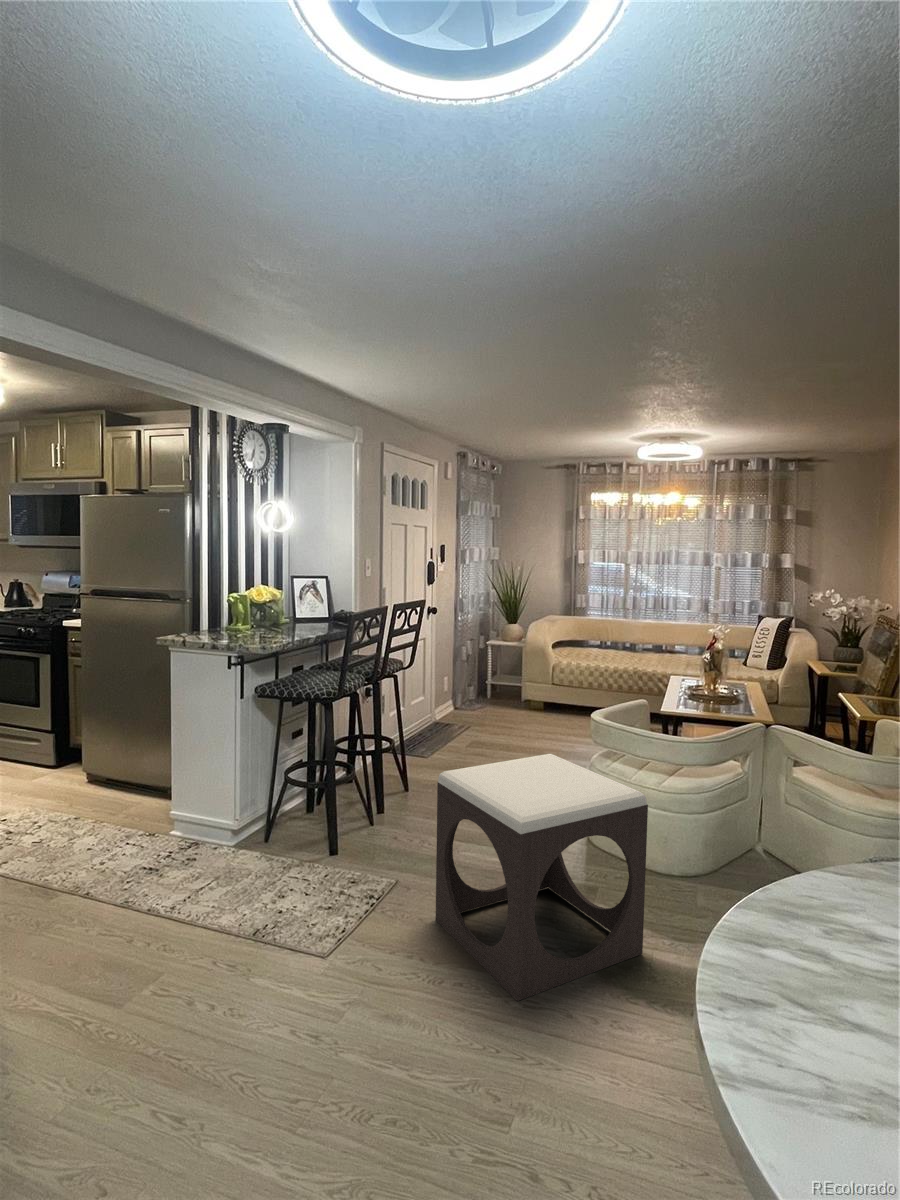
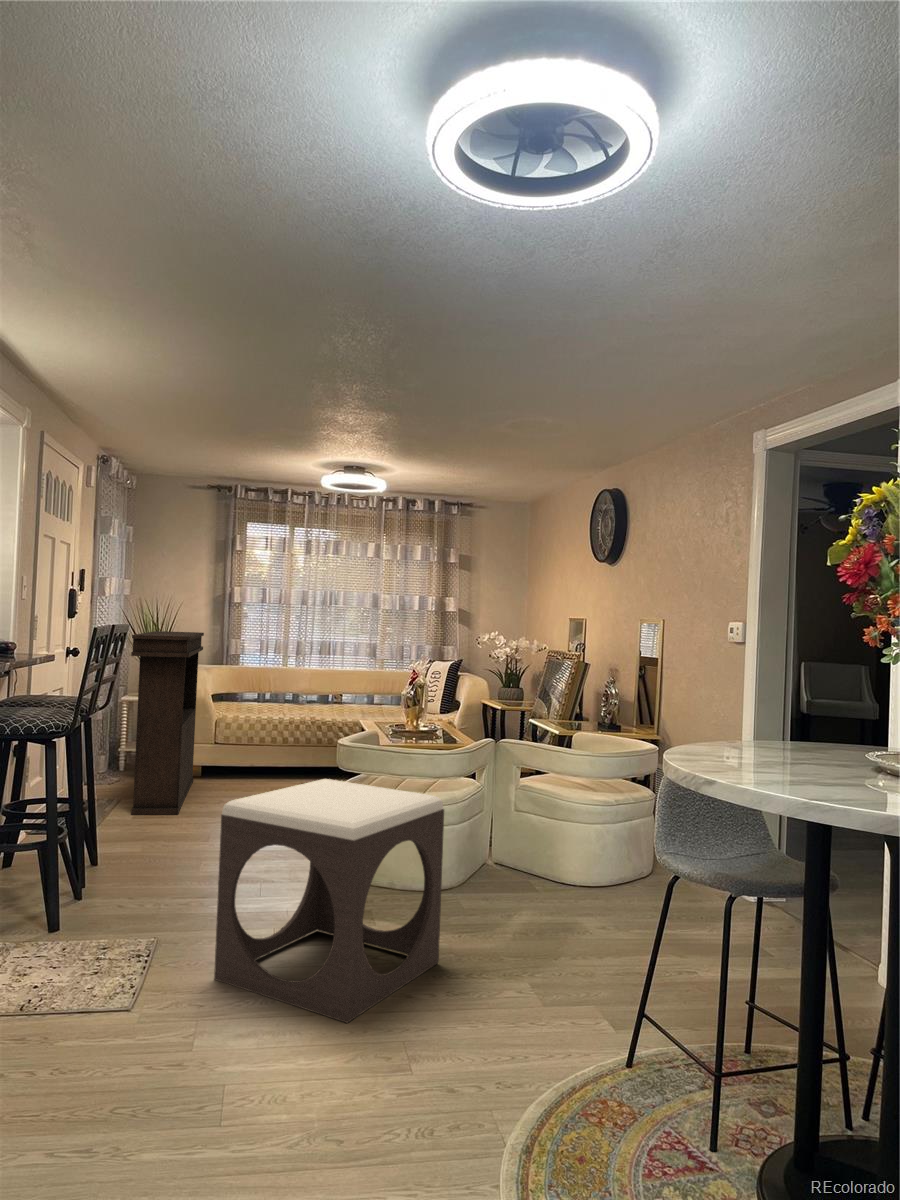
console table: none [463,592,539,746] -> present [131,631,204,815]

